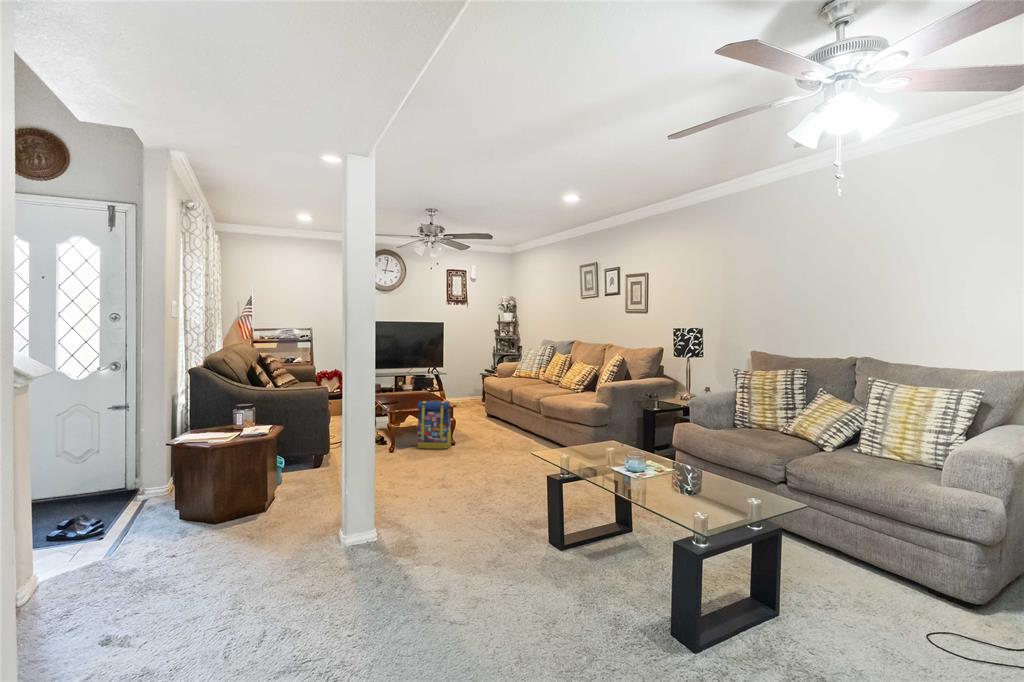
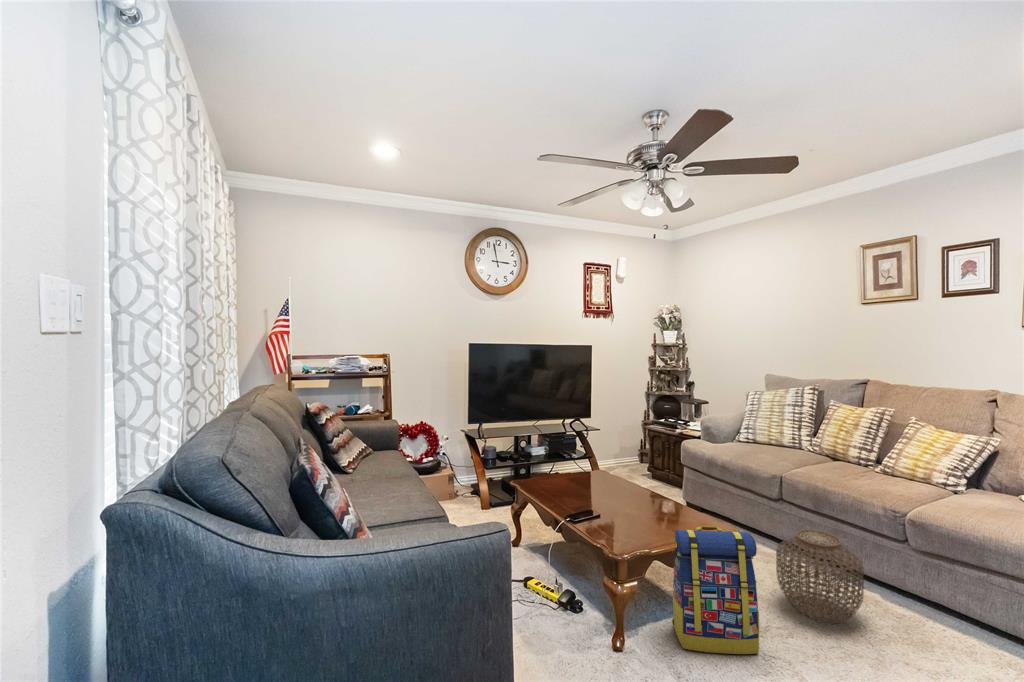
woven basket: none [475,406,508,443] -> present [776,530,864,624]

